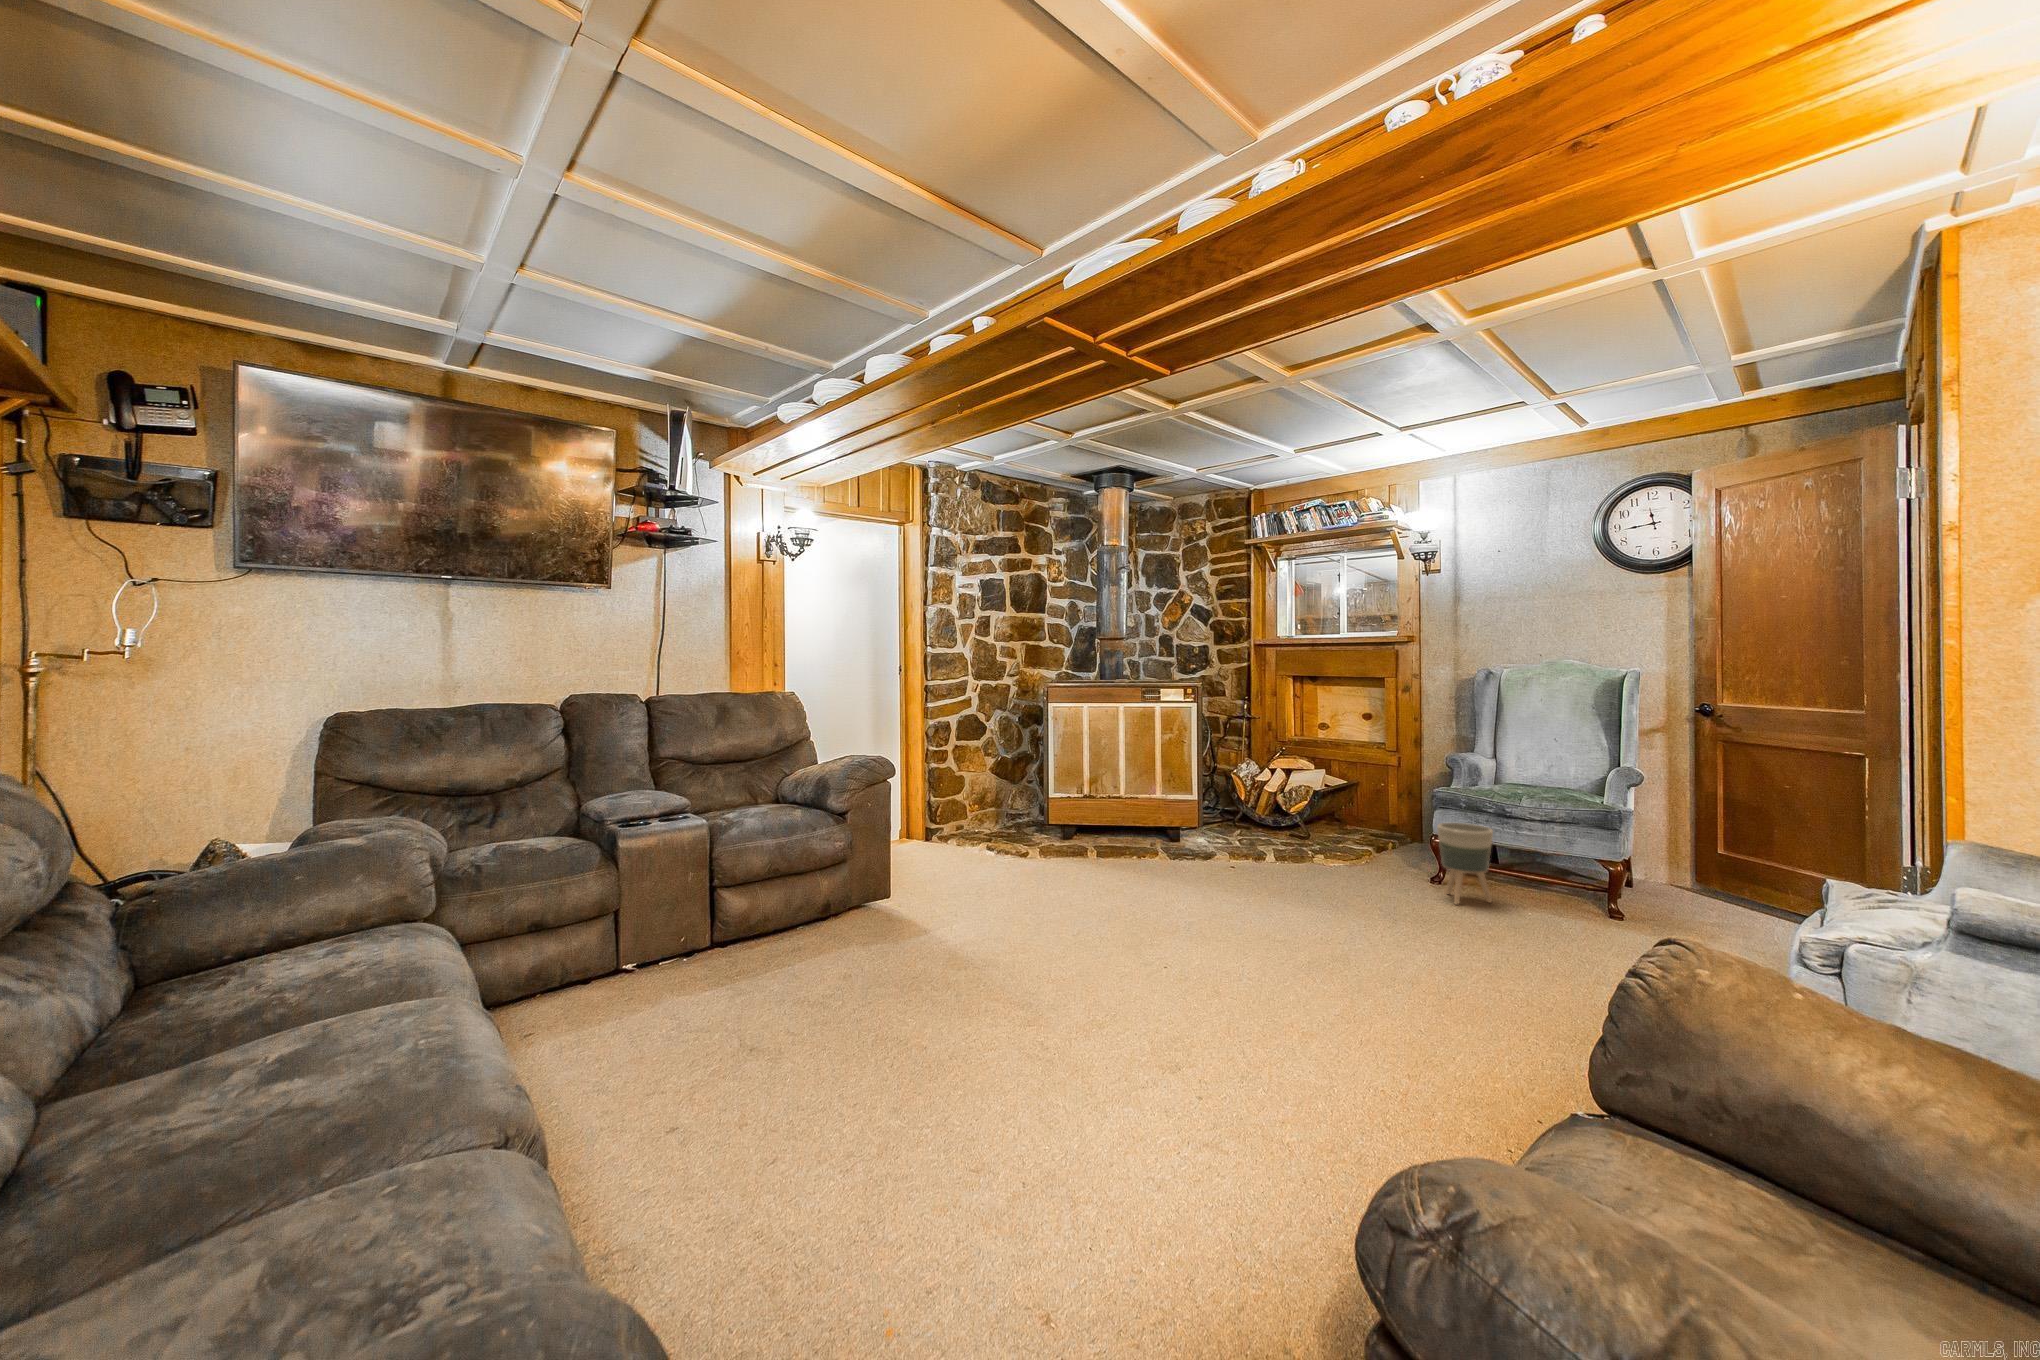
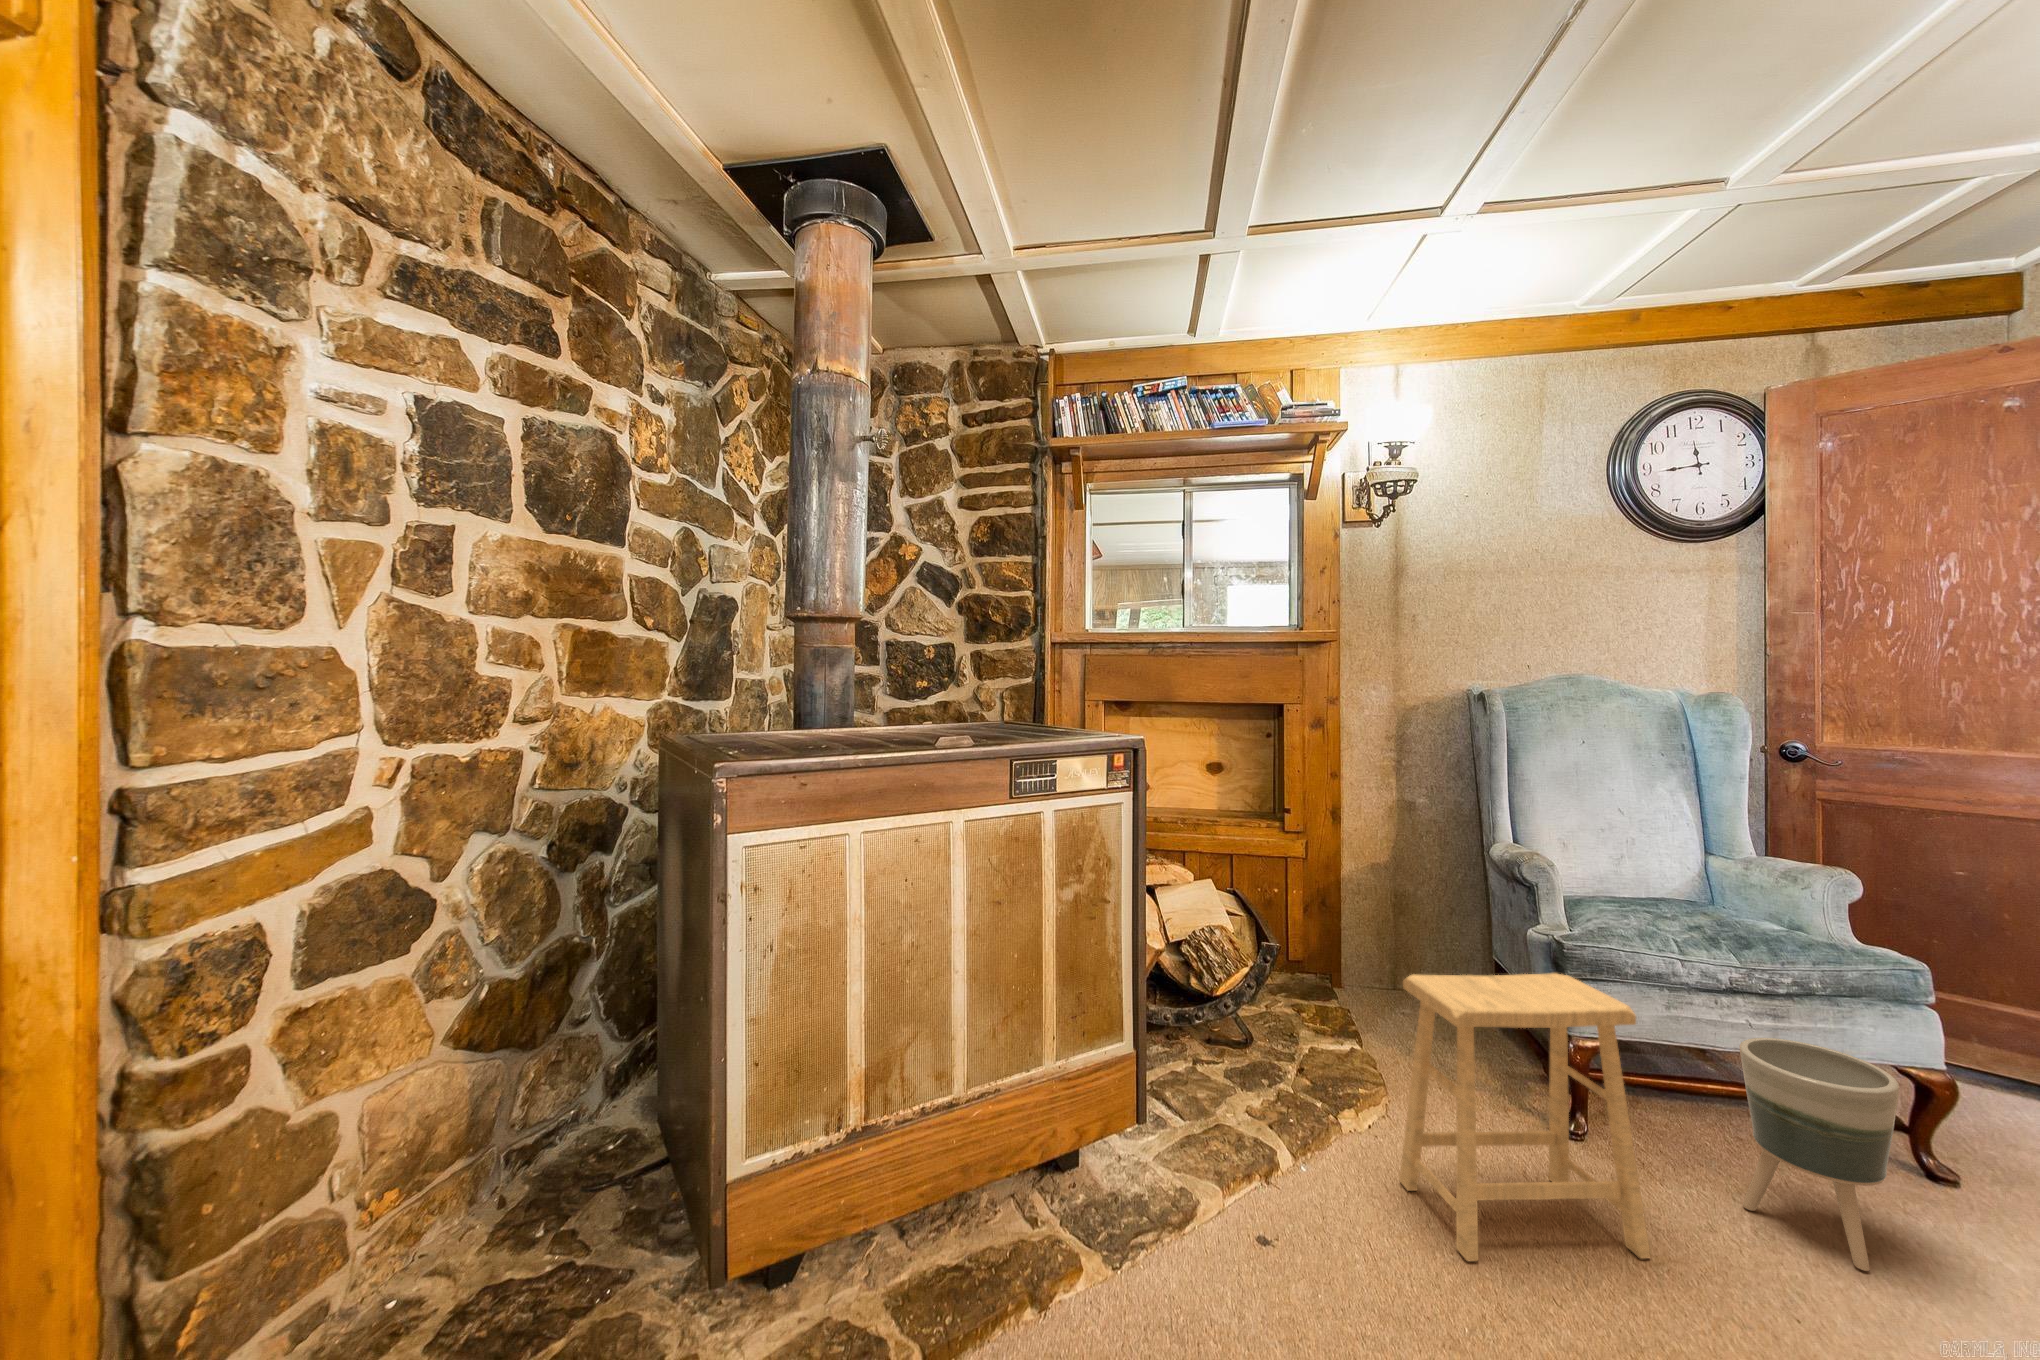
footstool: none [1291,782,1377,889] -> present [1399,973,1650,1261]

